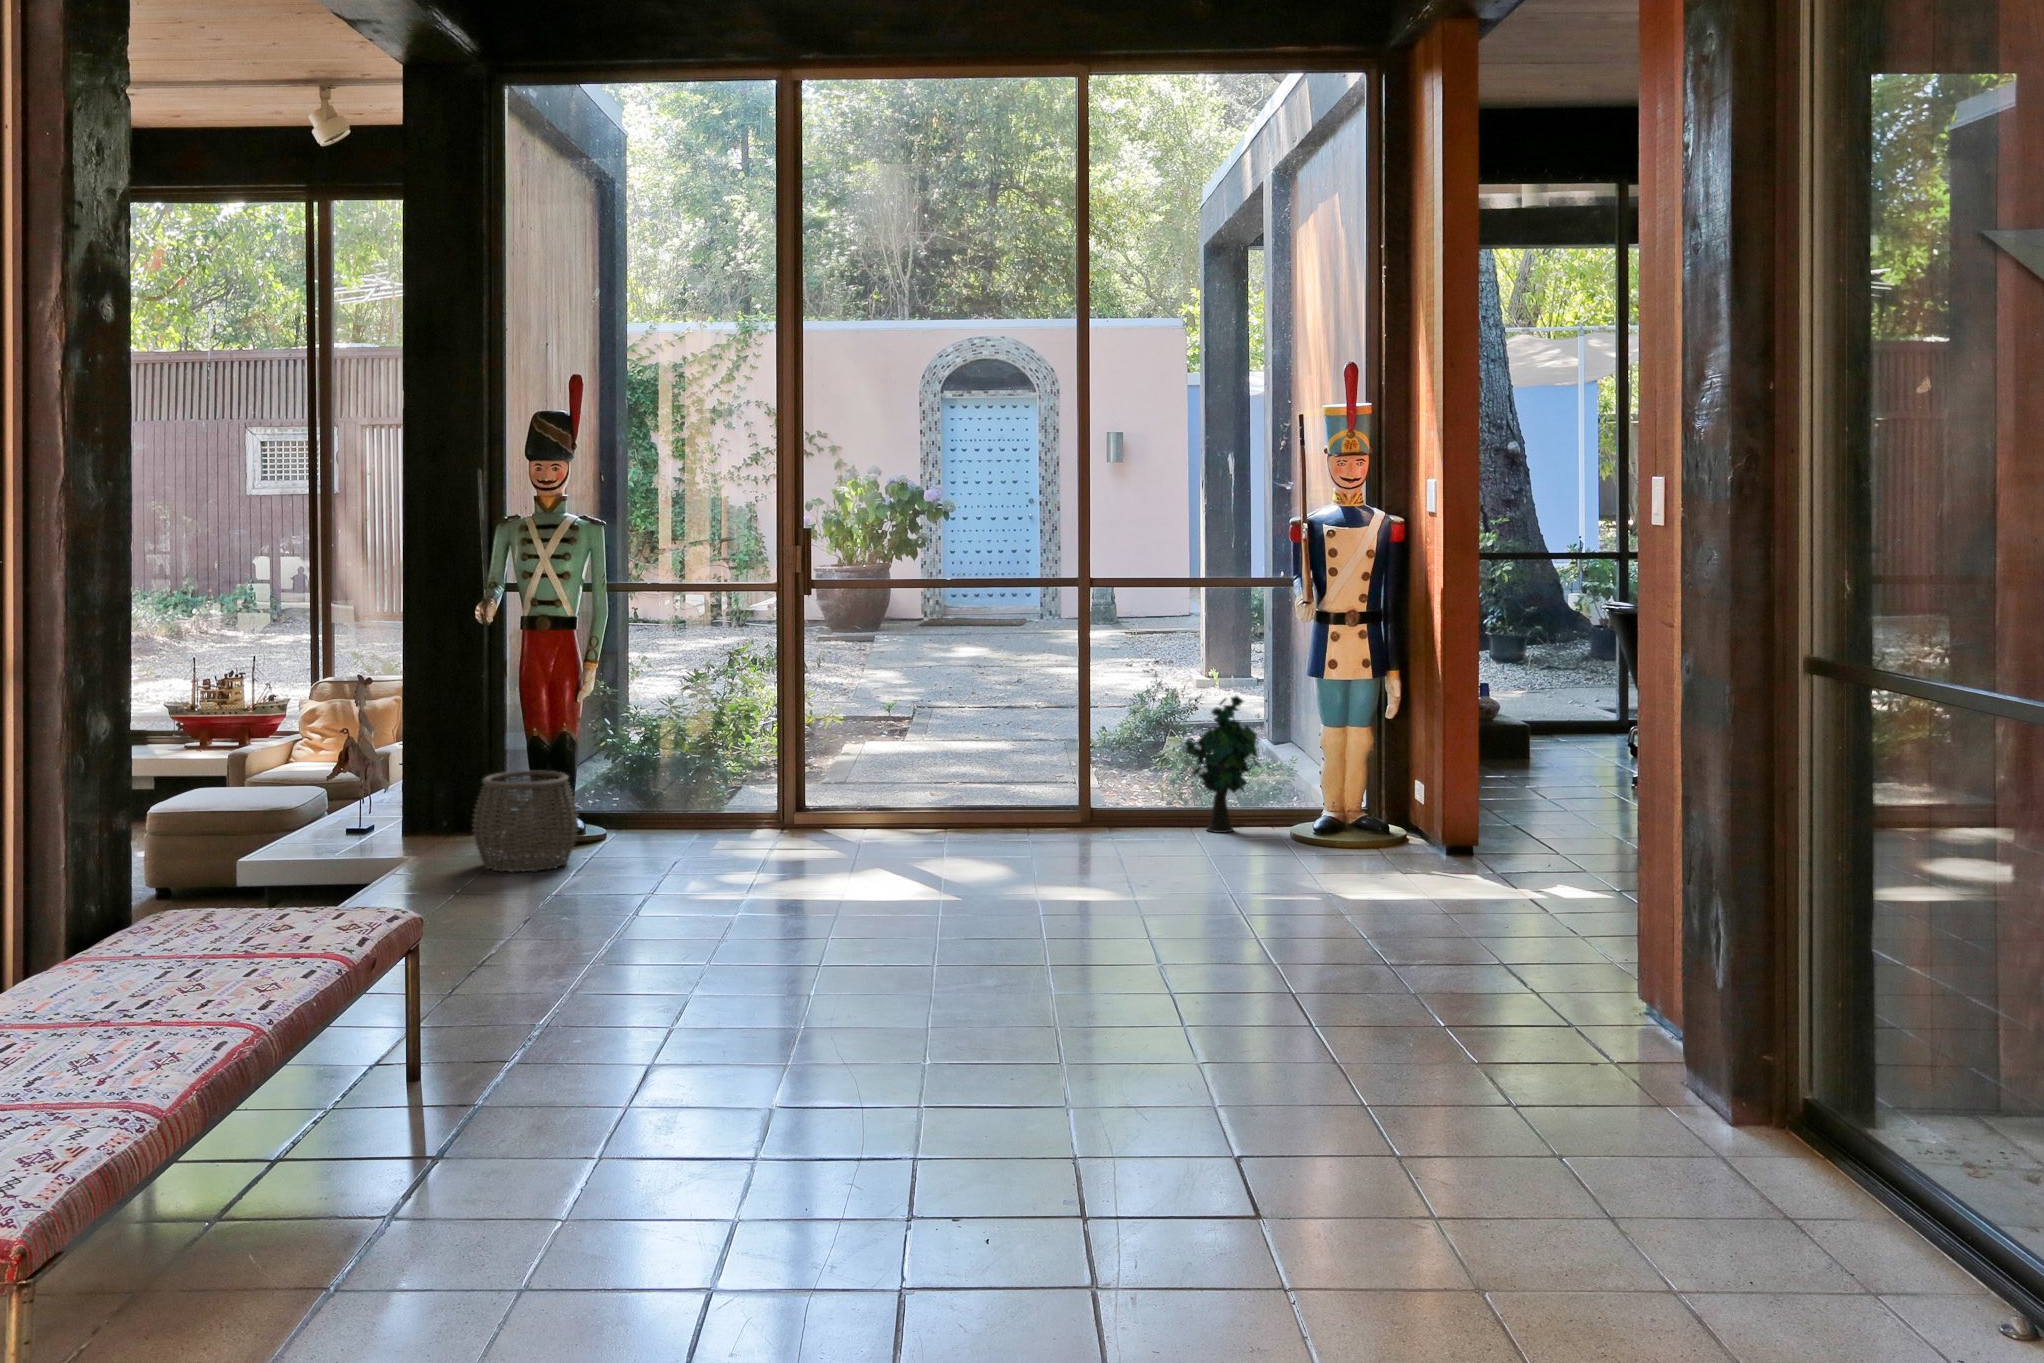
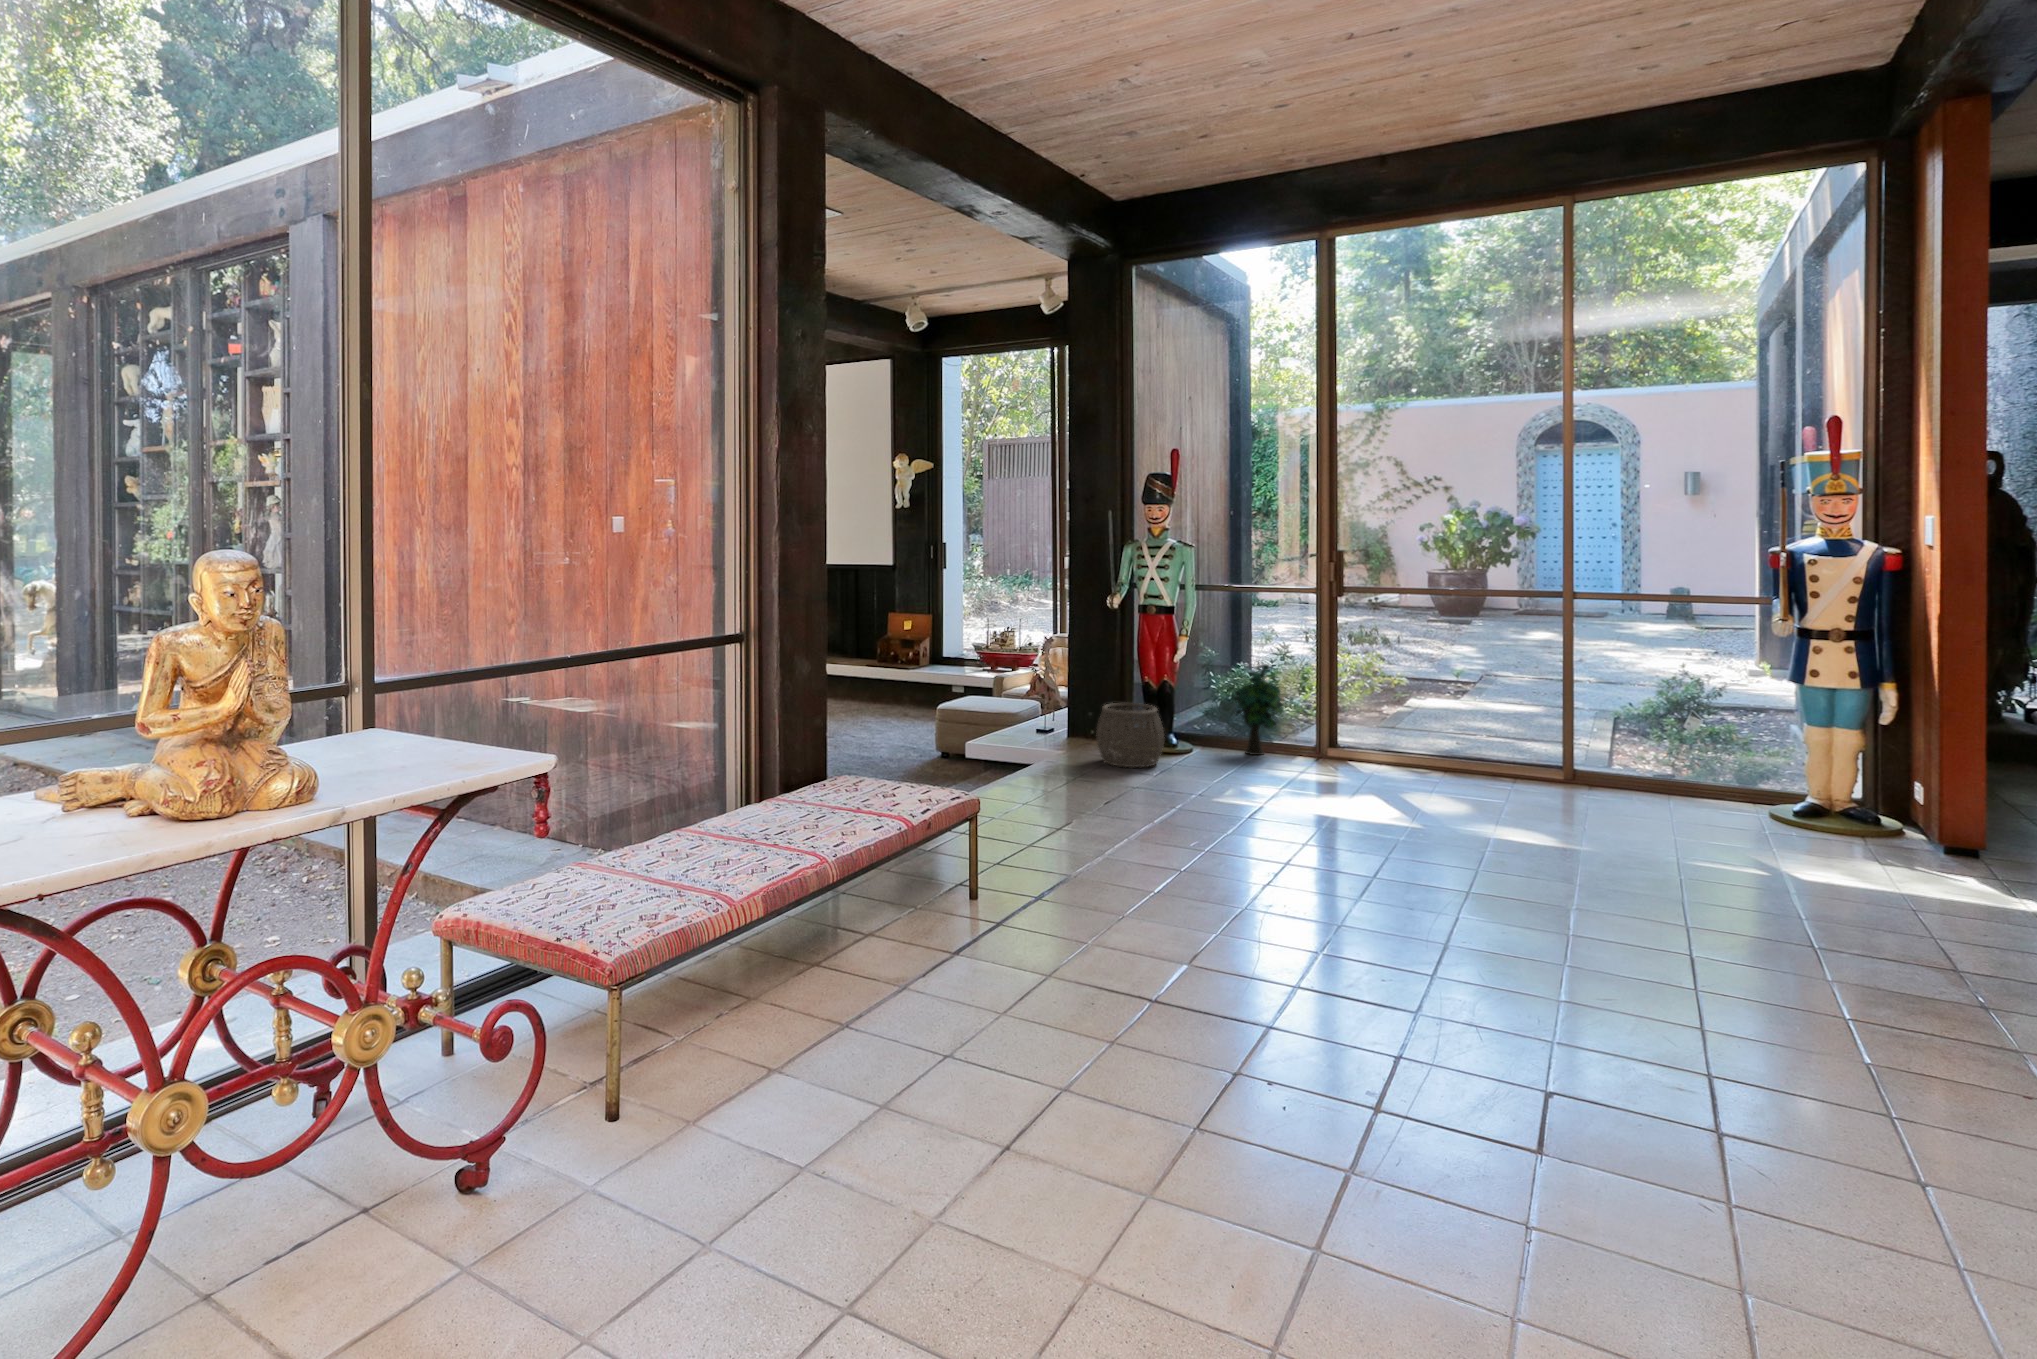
decorative plant: present [1185,696,1260,833] -> present [1230,664,1283,755]

